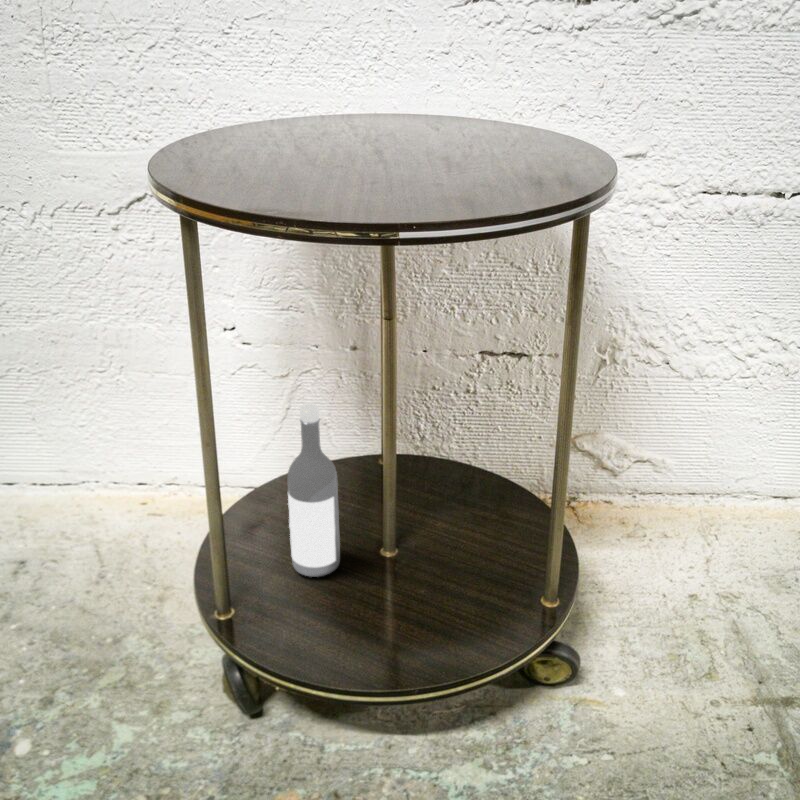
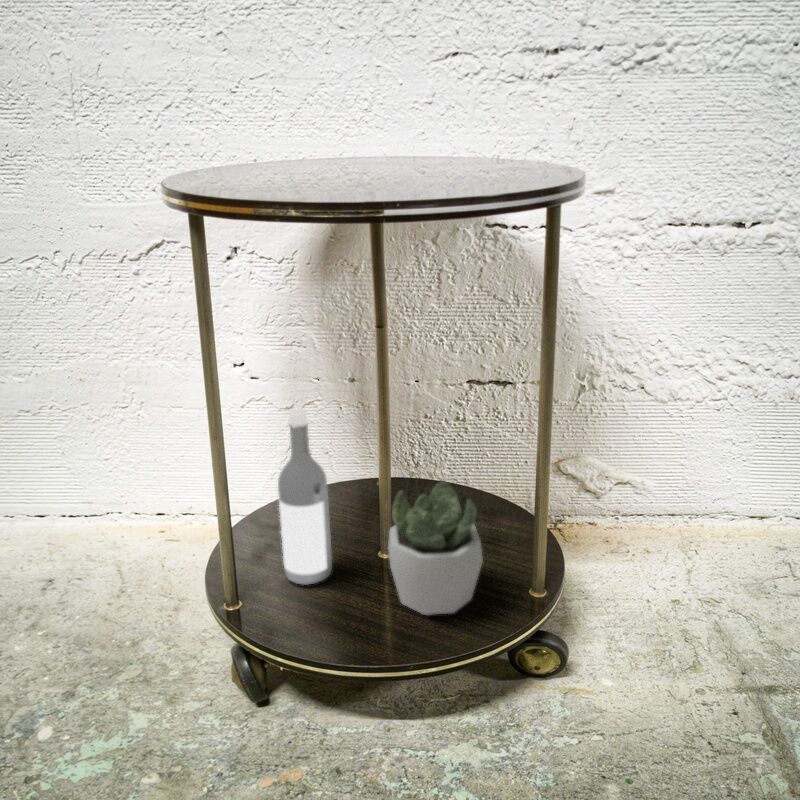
succulent plant: none [399,477,494,610] -> present [388,481,483,615]

